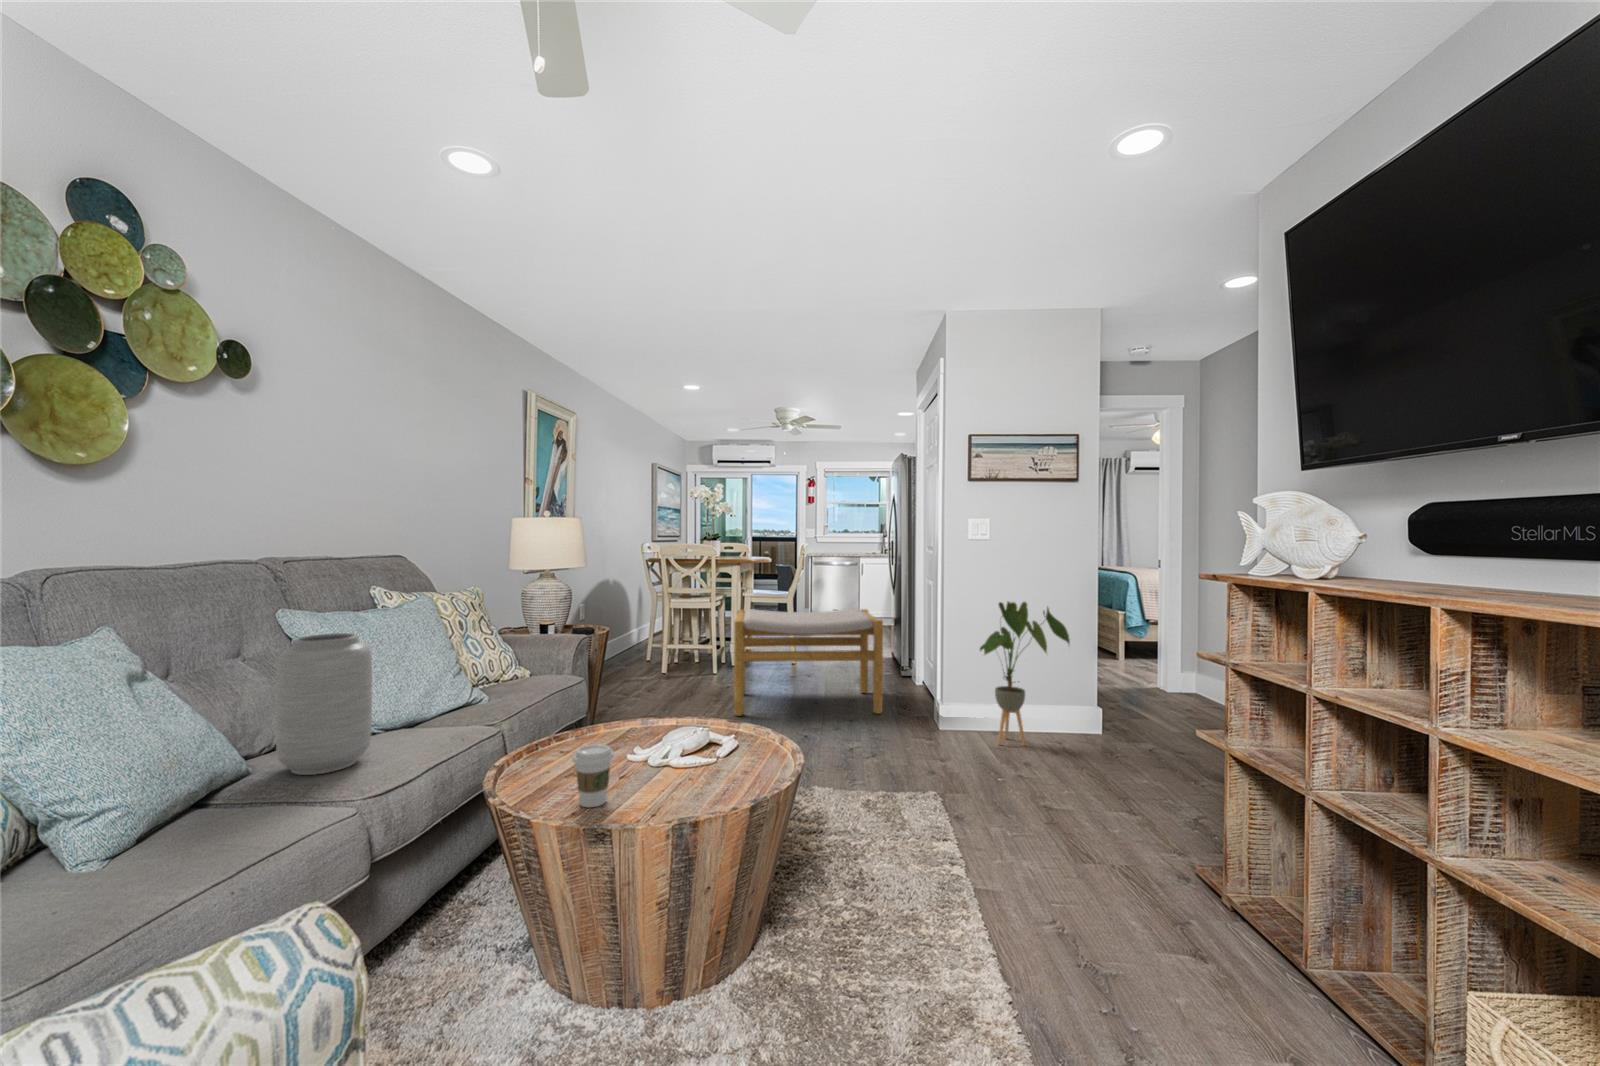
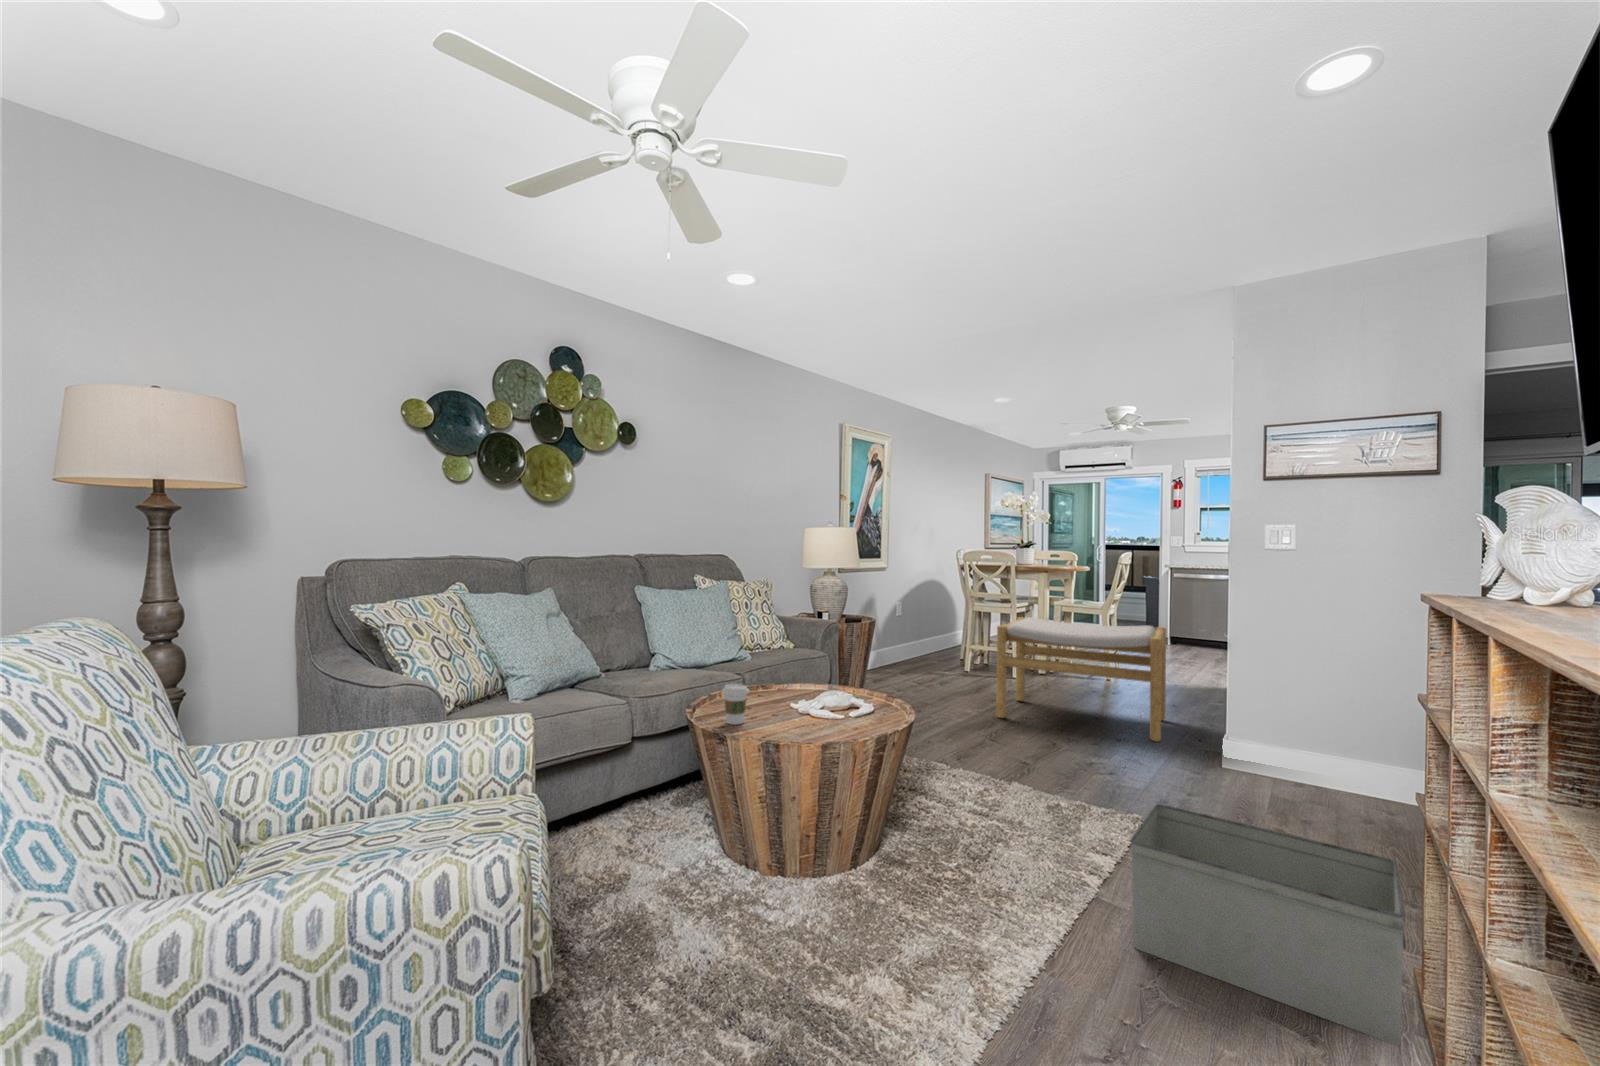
house plant: present [980,602,1070,745] -> none [1251,626,1381,805]
vase: present [276,633,372,775] -> none [610,601,658,684]
storage bin: none [1023,781,1268,942] -> present [1130,804,1406,1045]

